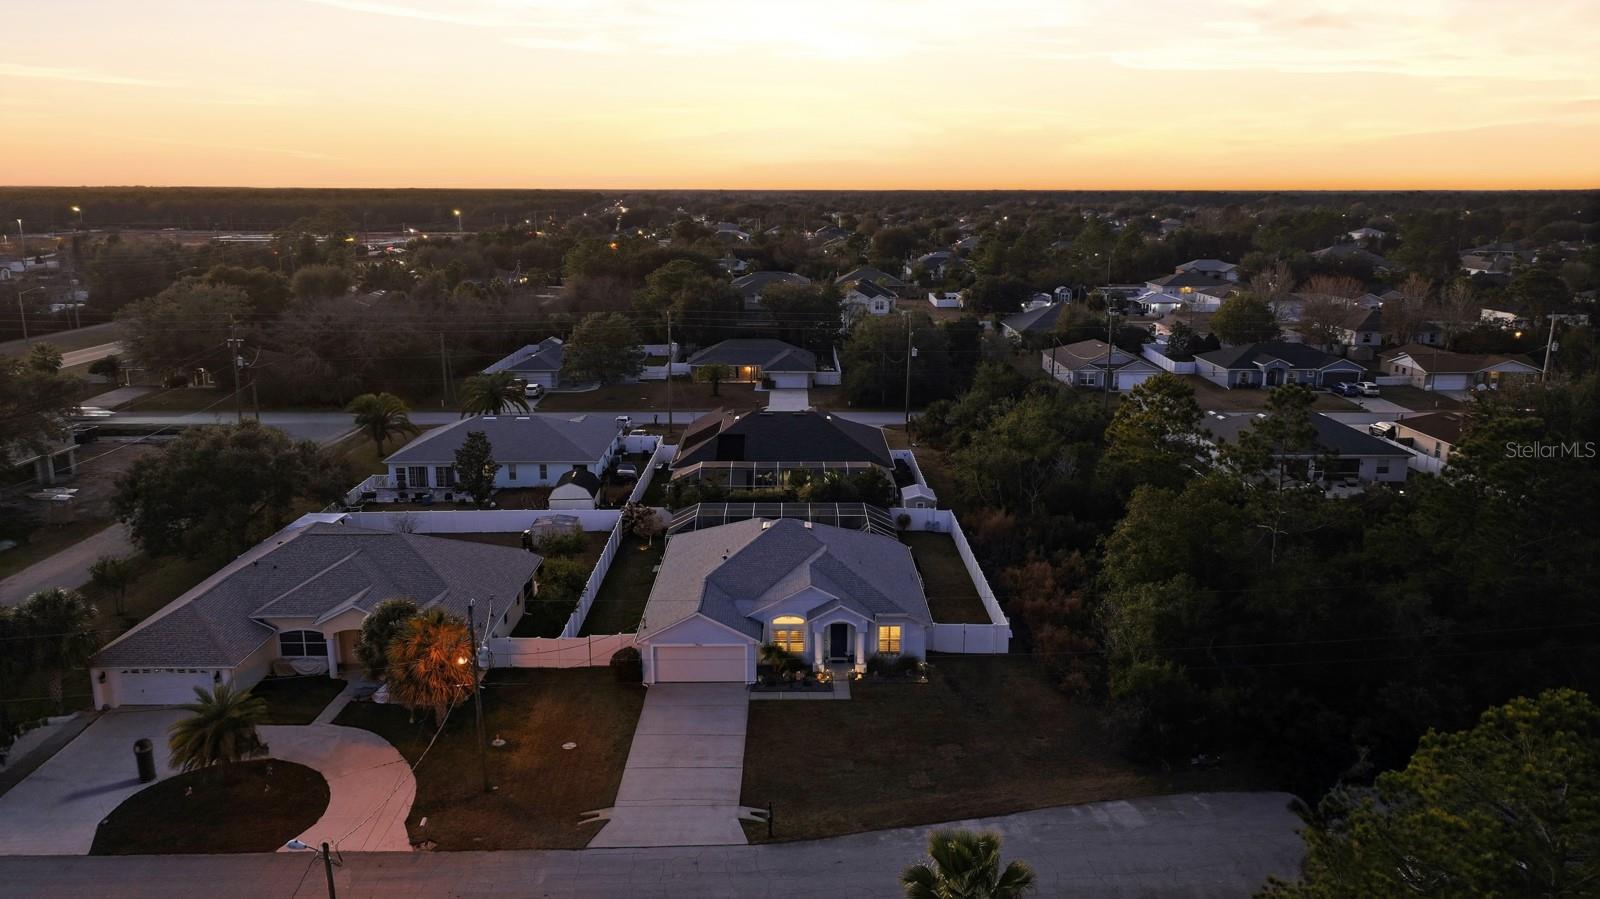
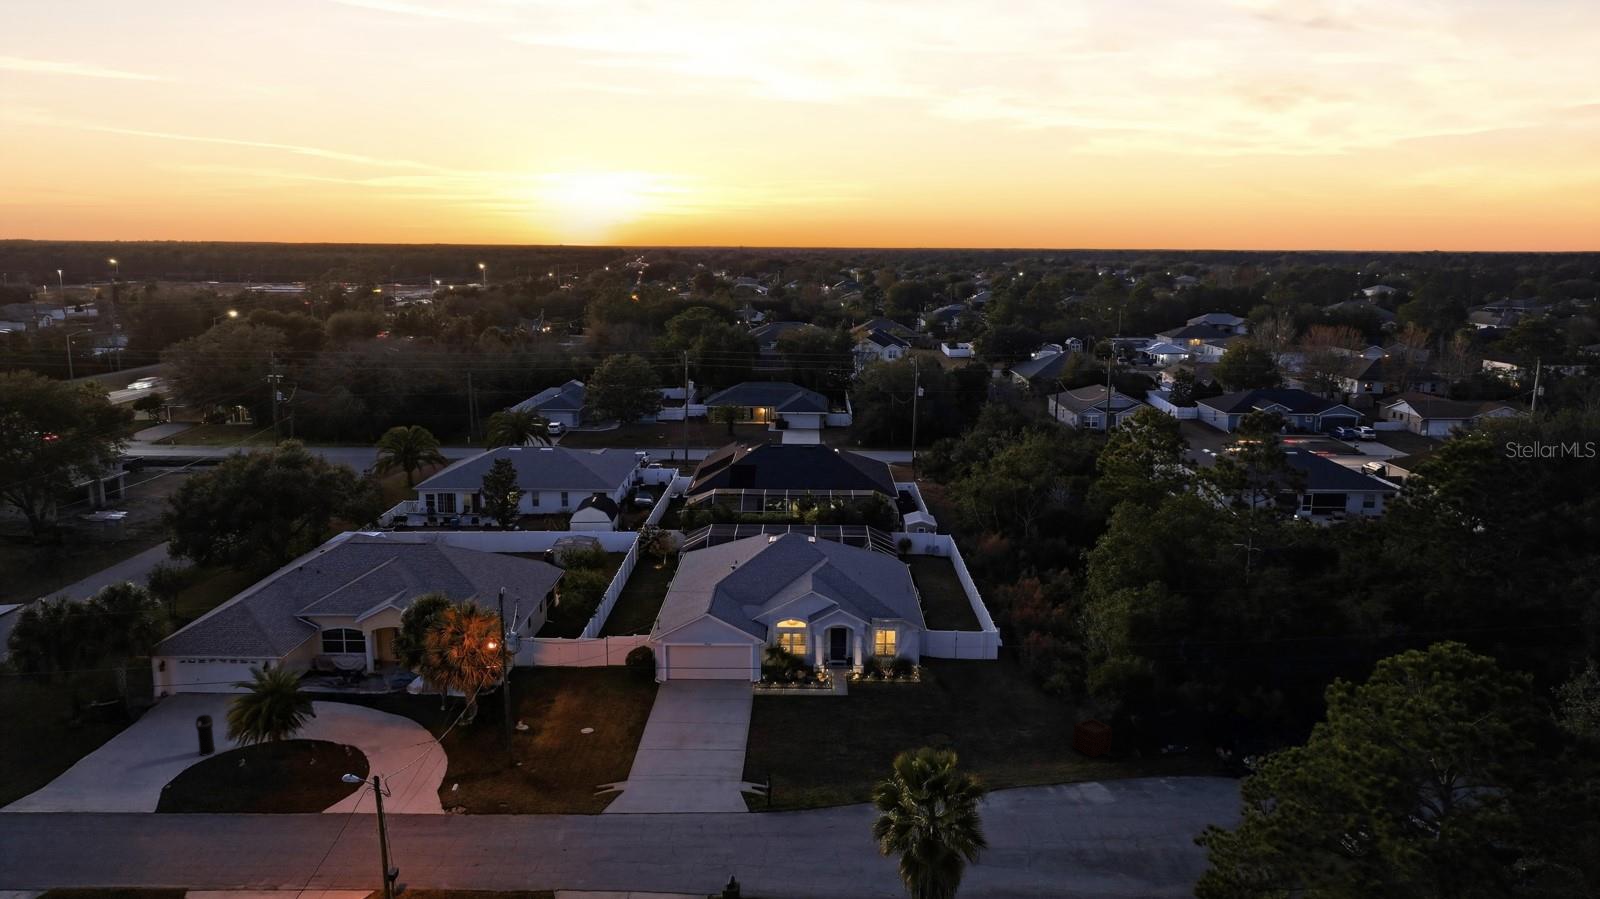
wooden crate: none [1096,726,1139,771] -> present [1073,718,1112,757]

